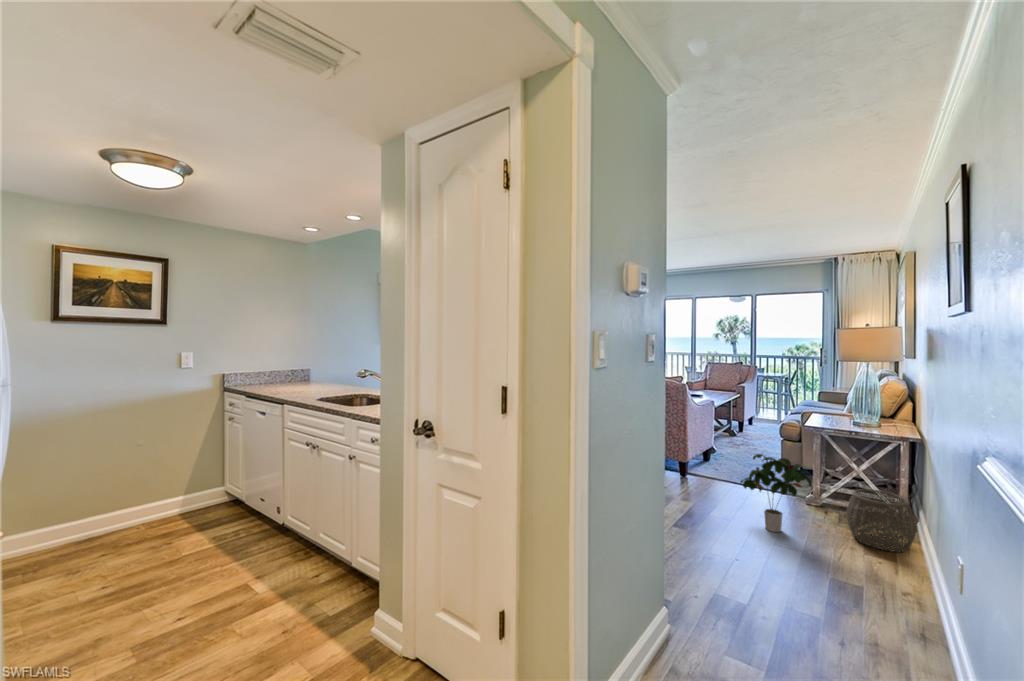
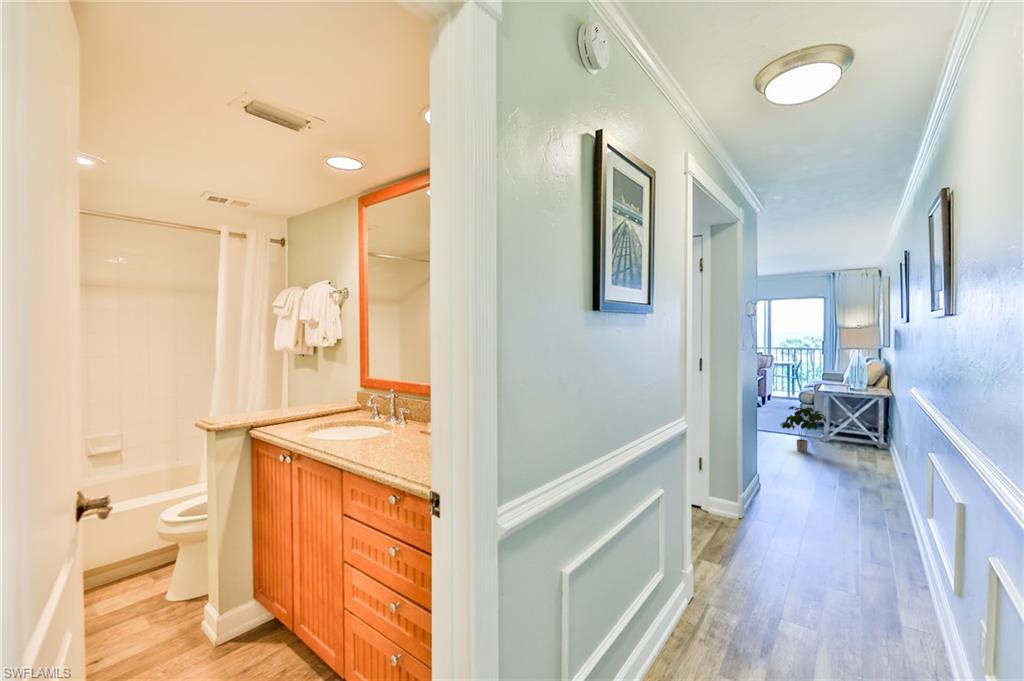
woven basket: present [846,489,917,552] -> none [846,425,888,459]

